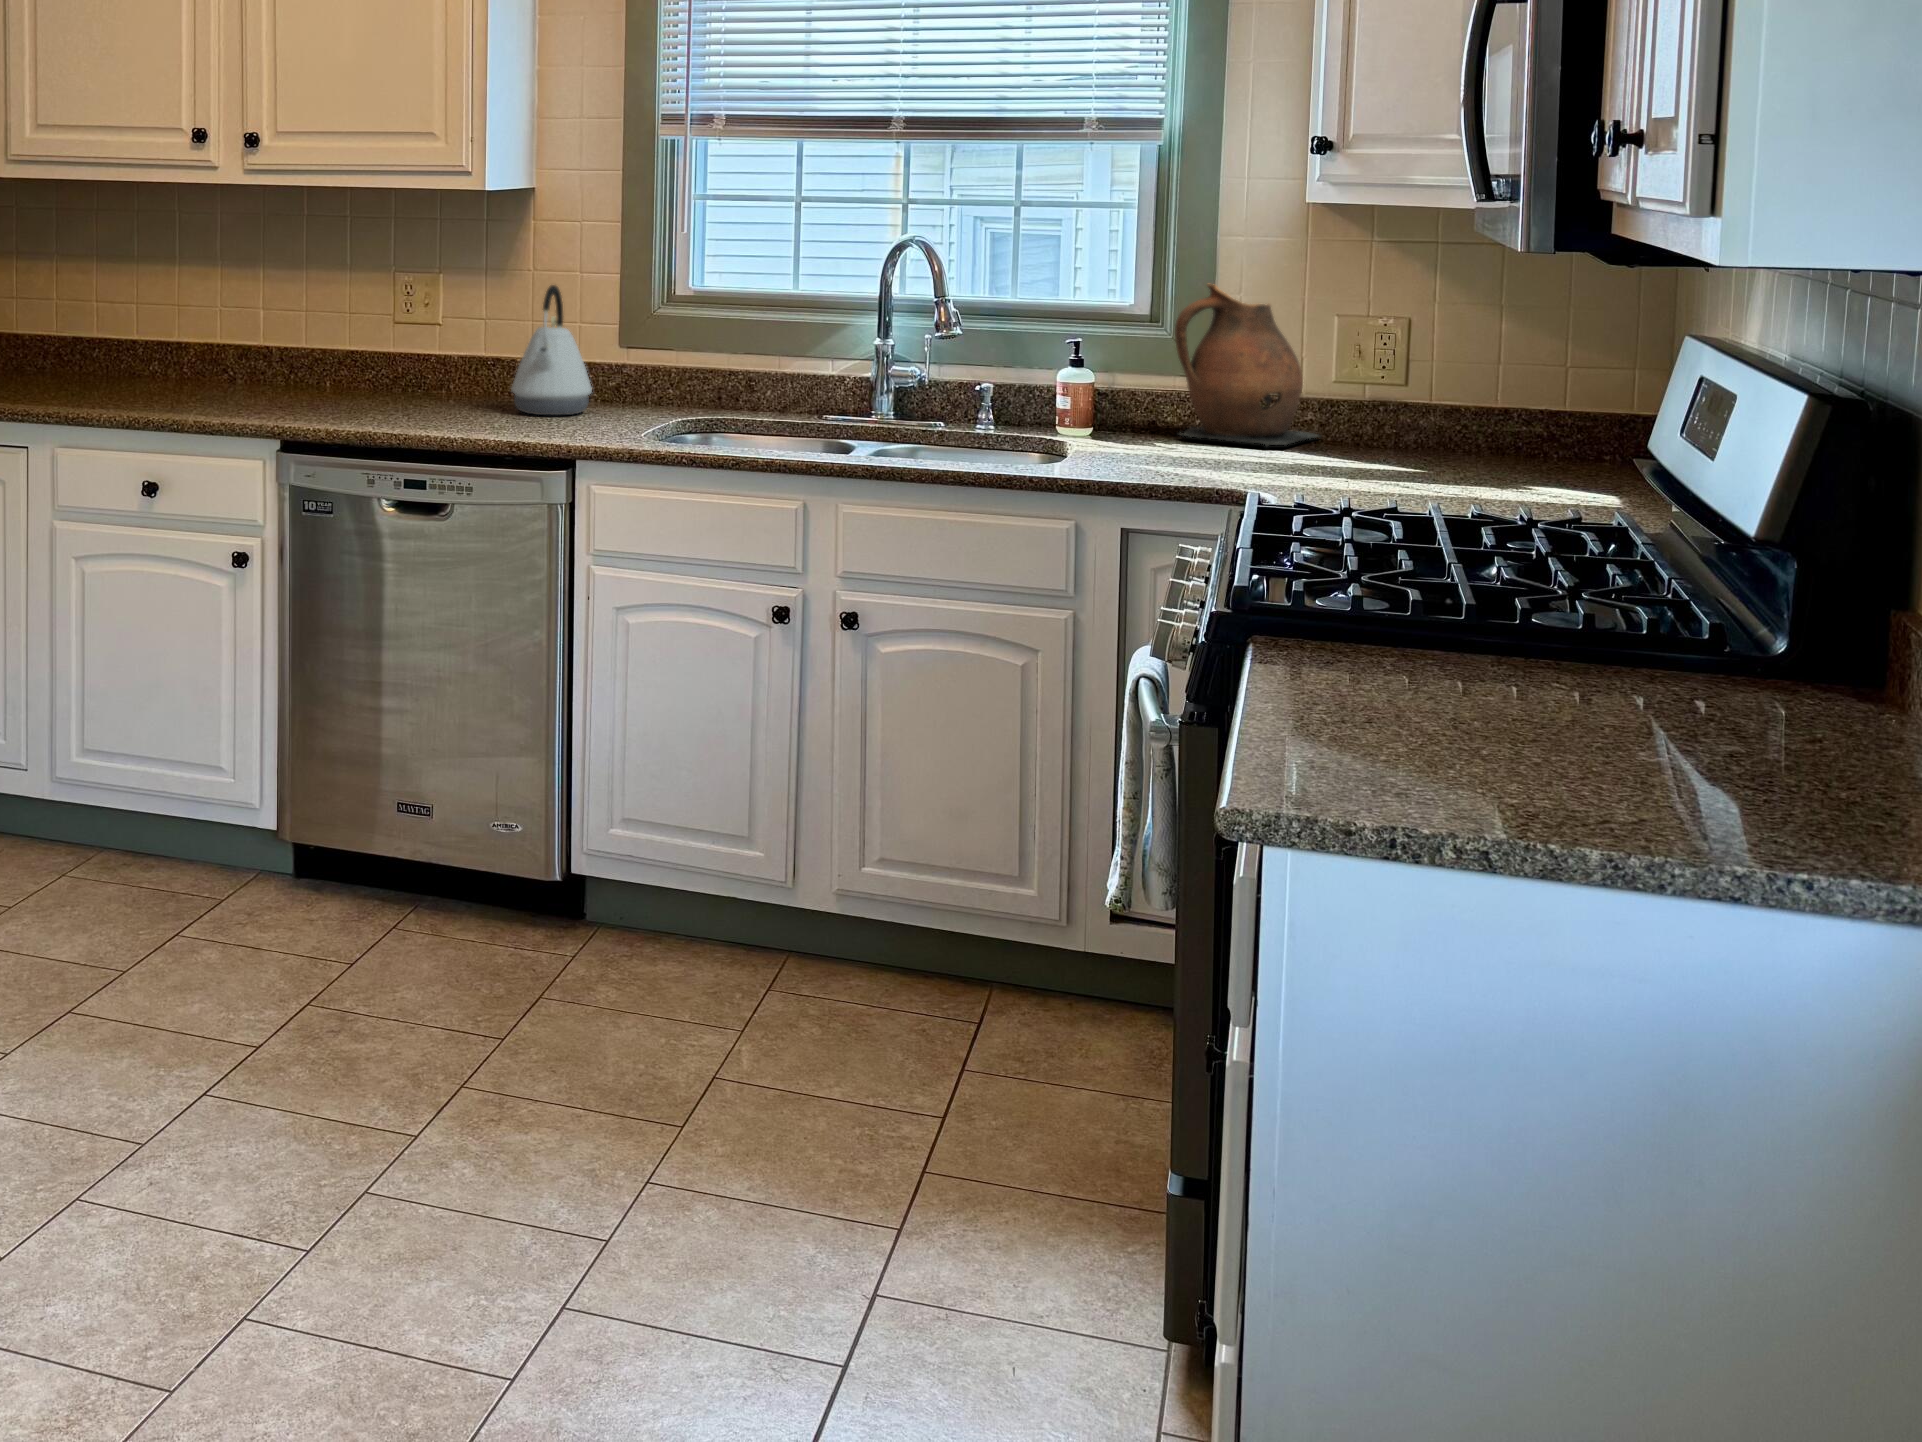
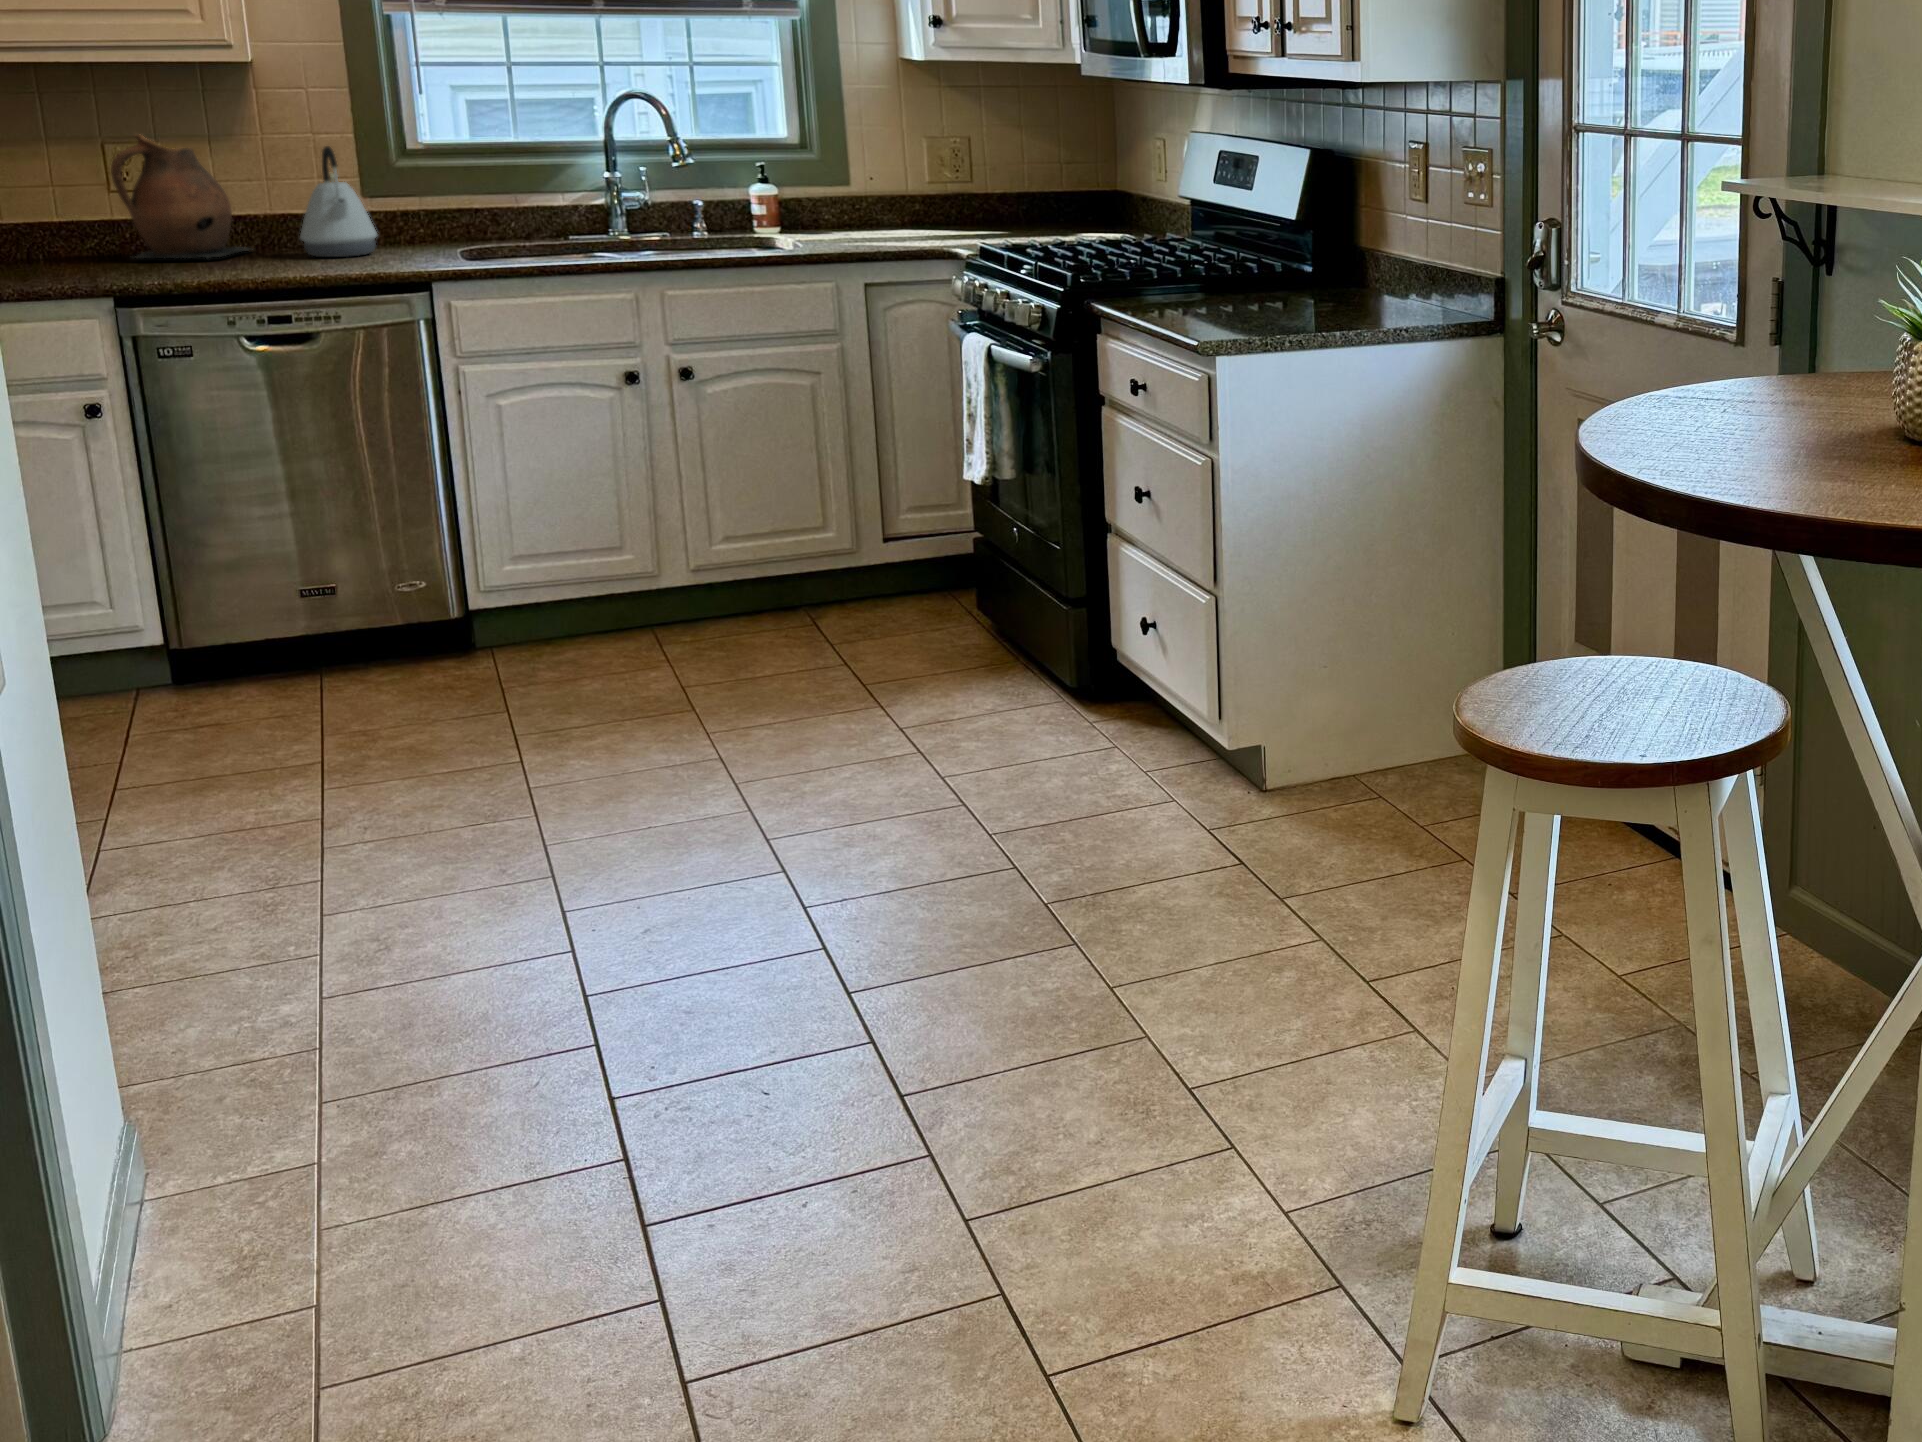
ceramic pitcher: present [1175,284,1321,447] -> present [111,134,257,259]

